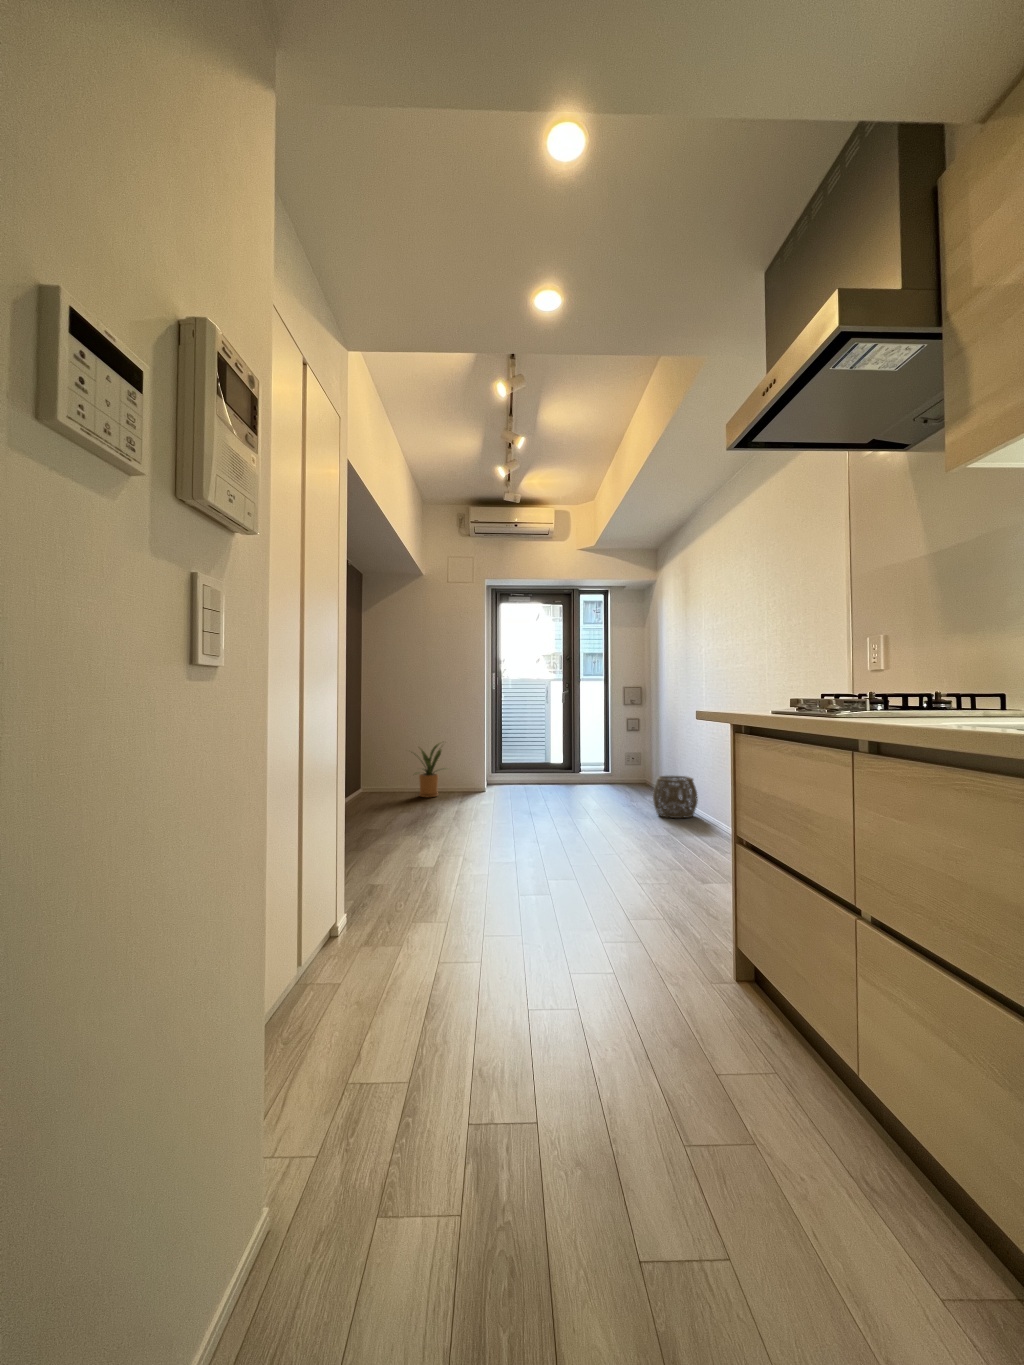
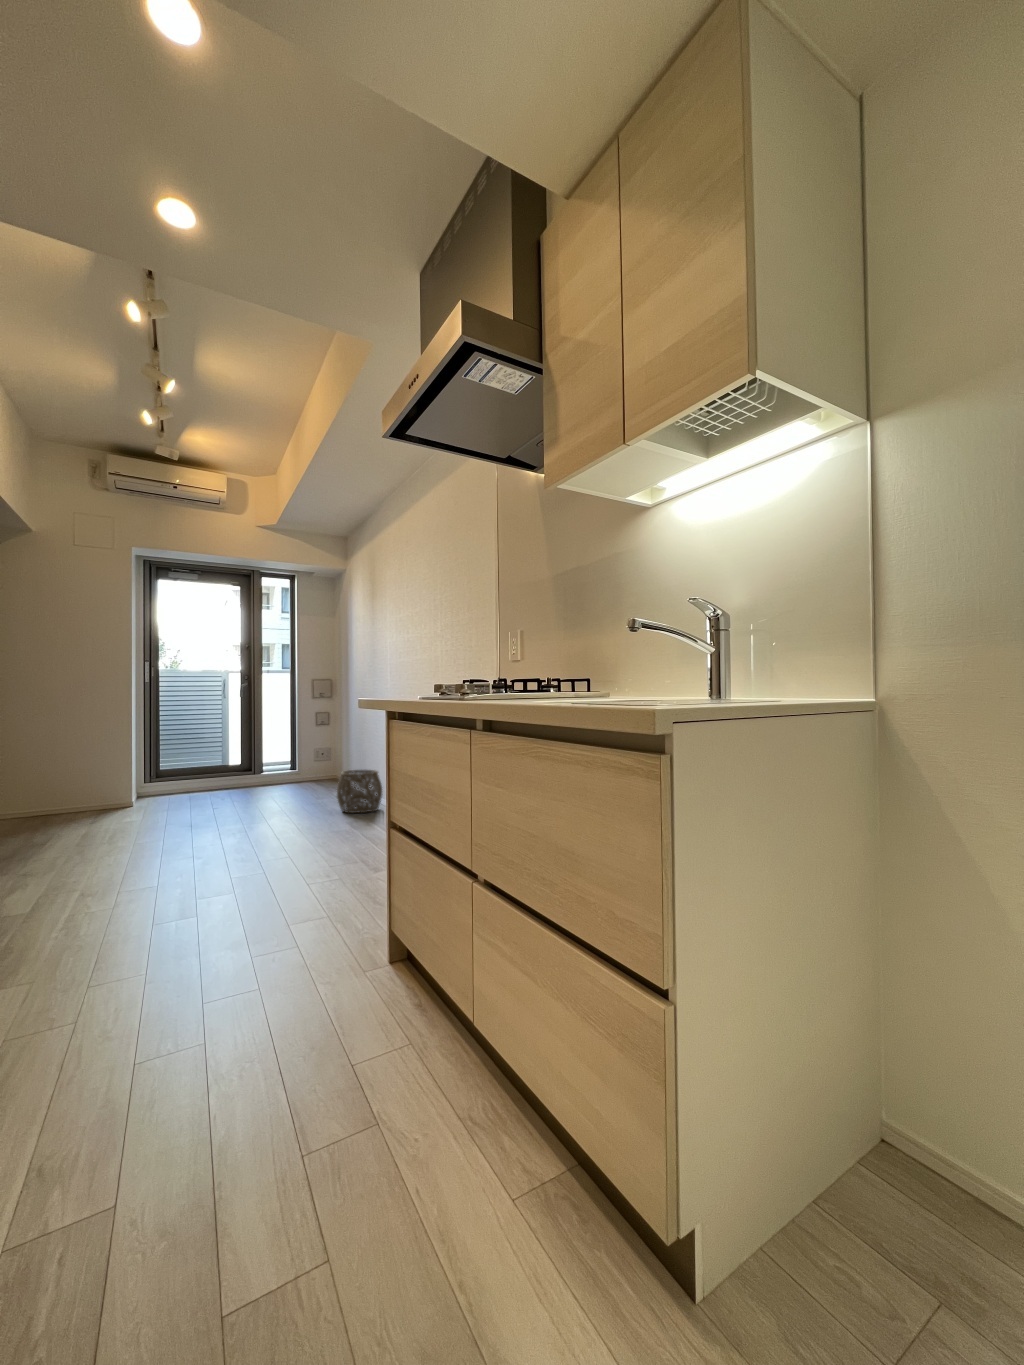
house plant: present [414,743,444,797] -> none [27,744,101,813]

